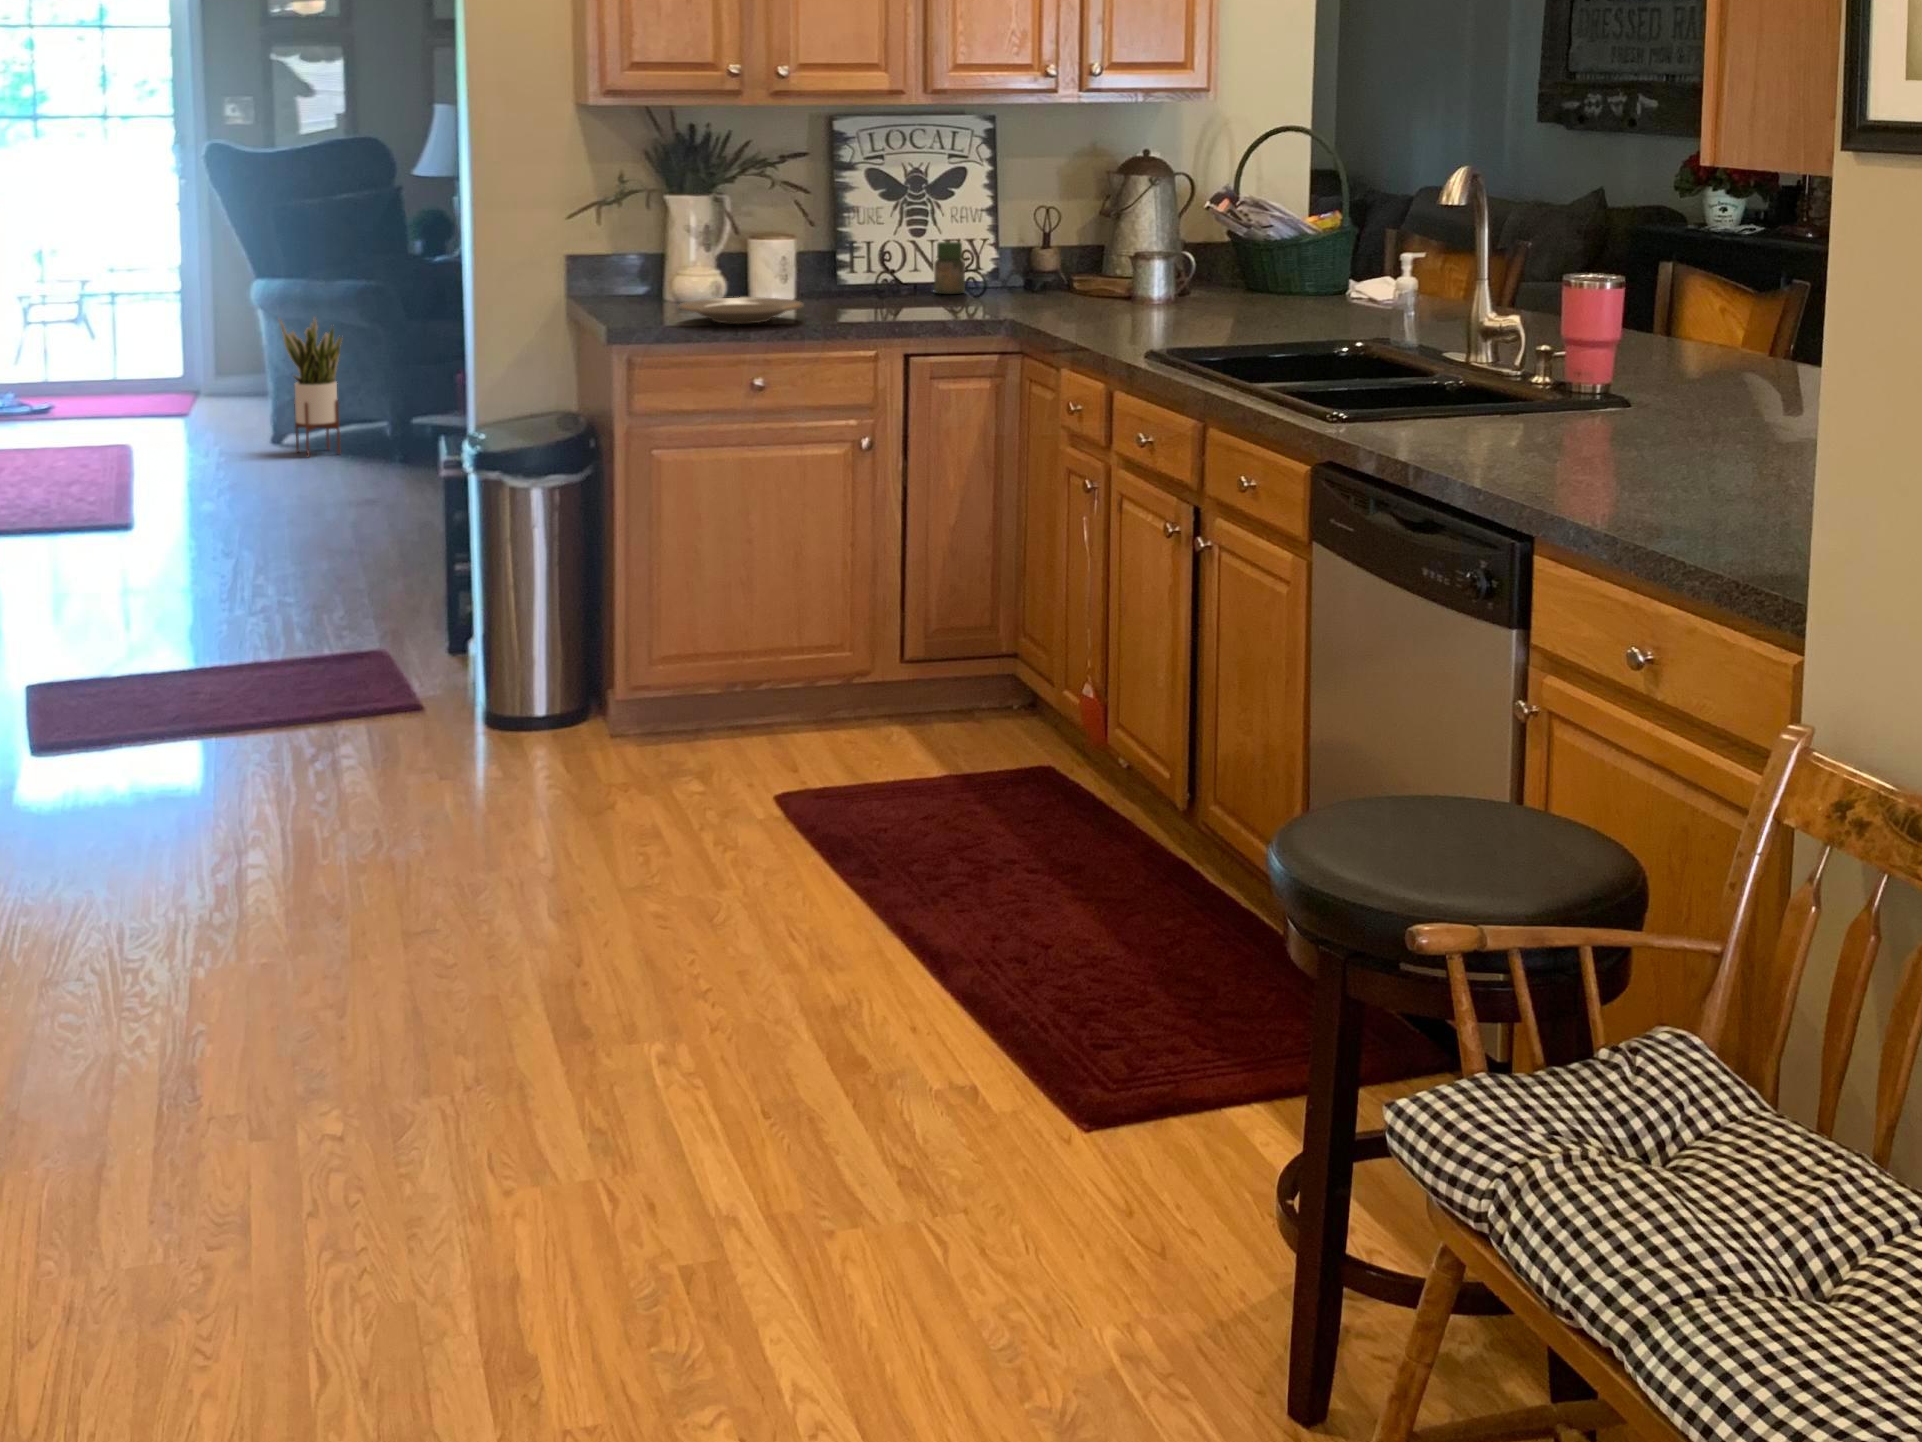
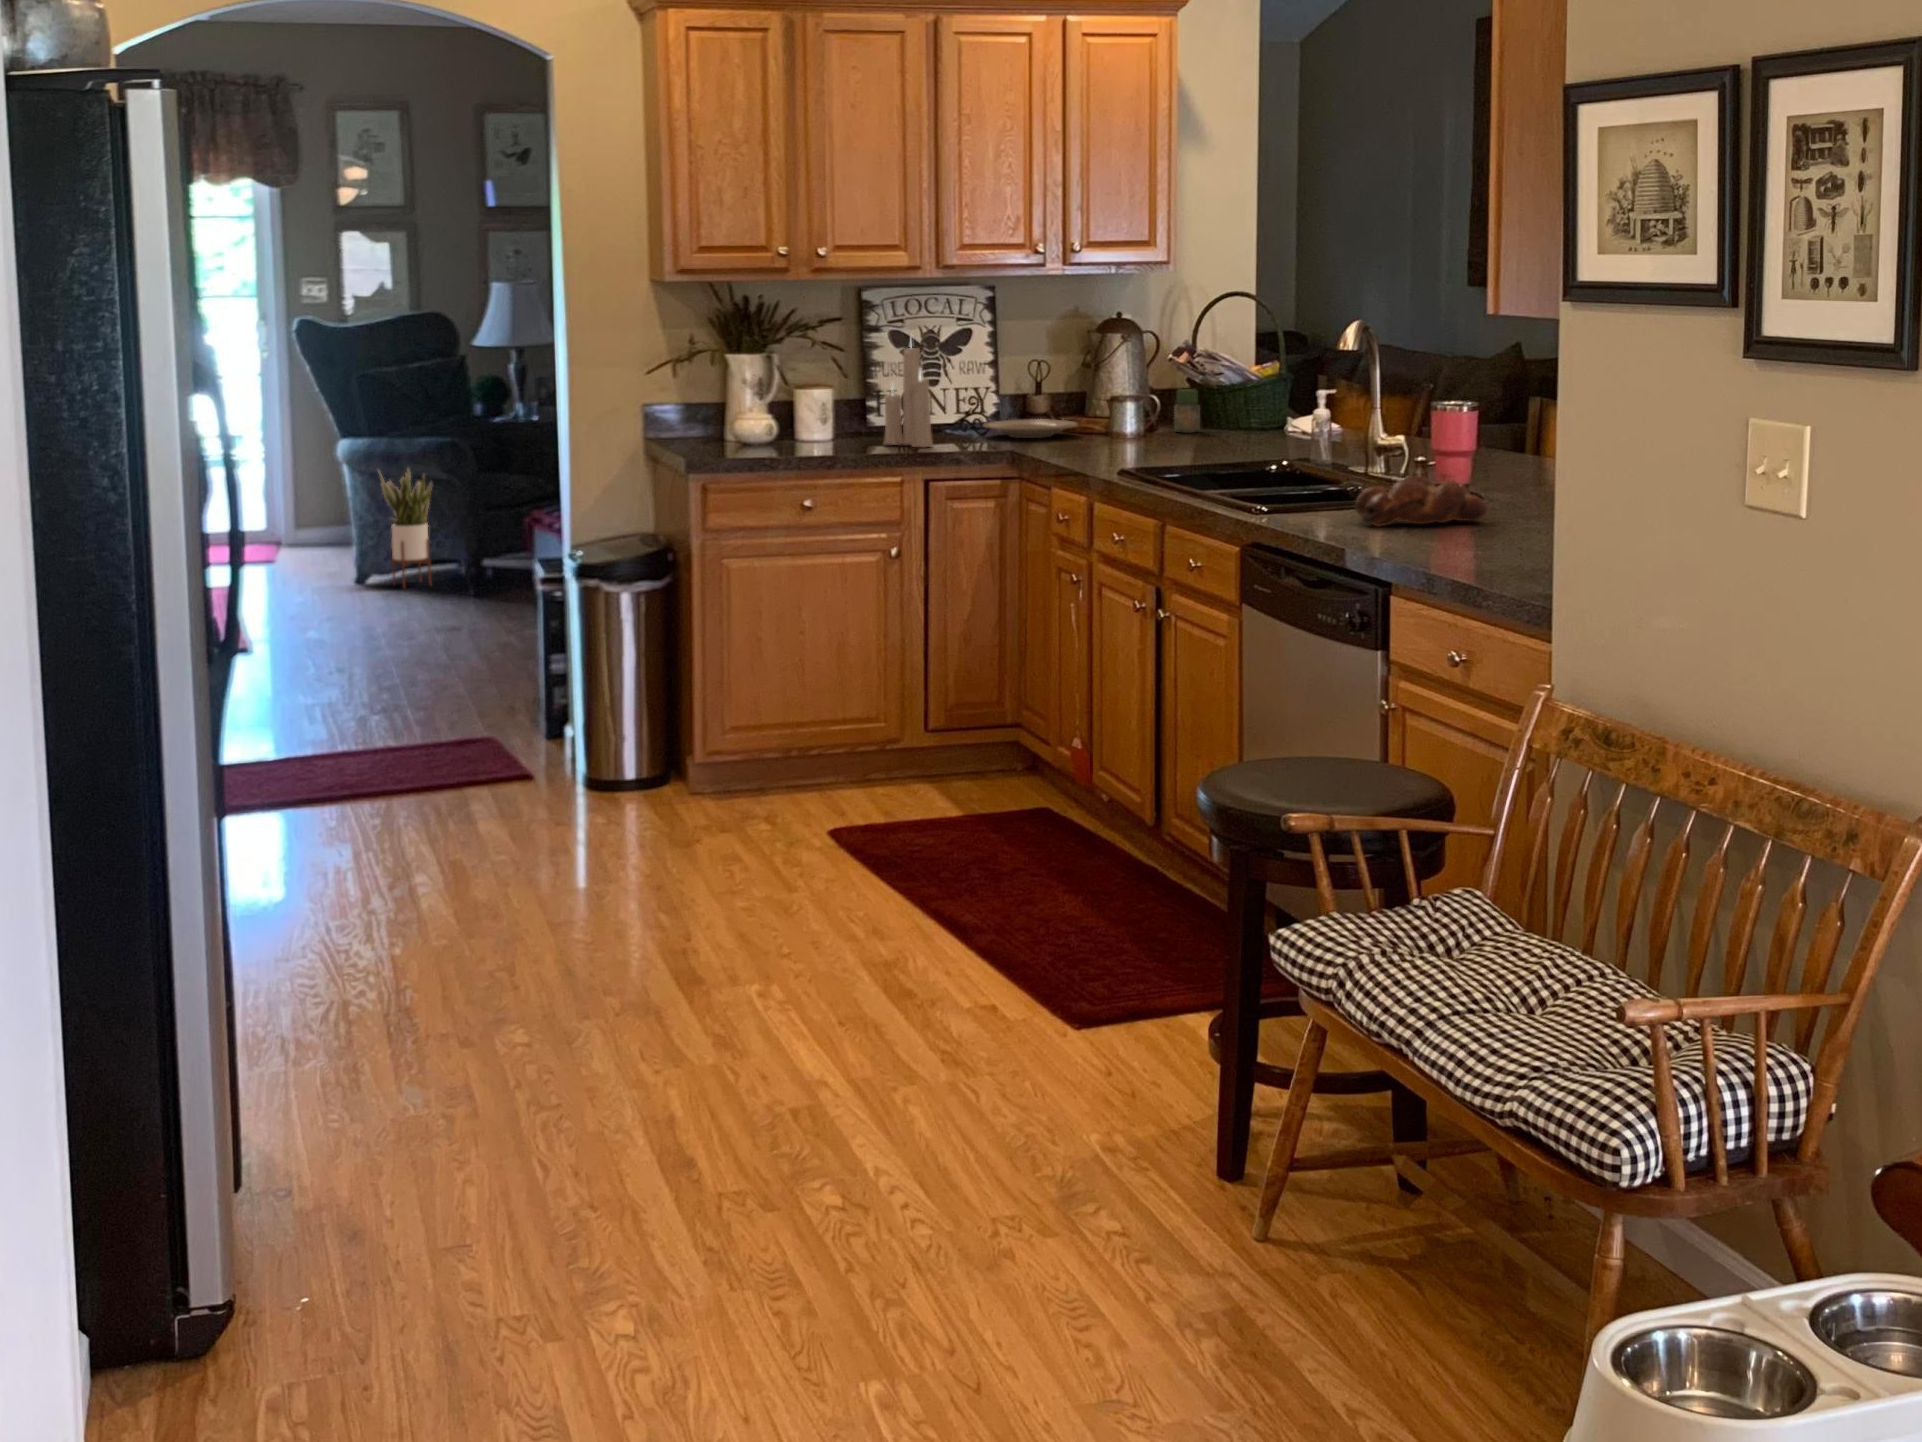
candle: none [854,167,916,315] -> present [884,347,933,447]
jar: present [934,242,965,294] -> present [1174,389,1200,433]
plate: present [679,297,803,324] -> present [984,419,1077,438]
bread loaf: none [1470,379,1651,447] -> present [1355,476,1488,526]

